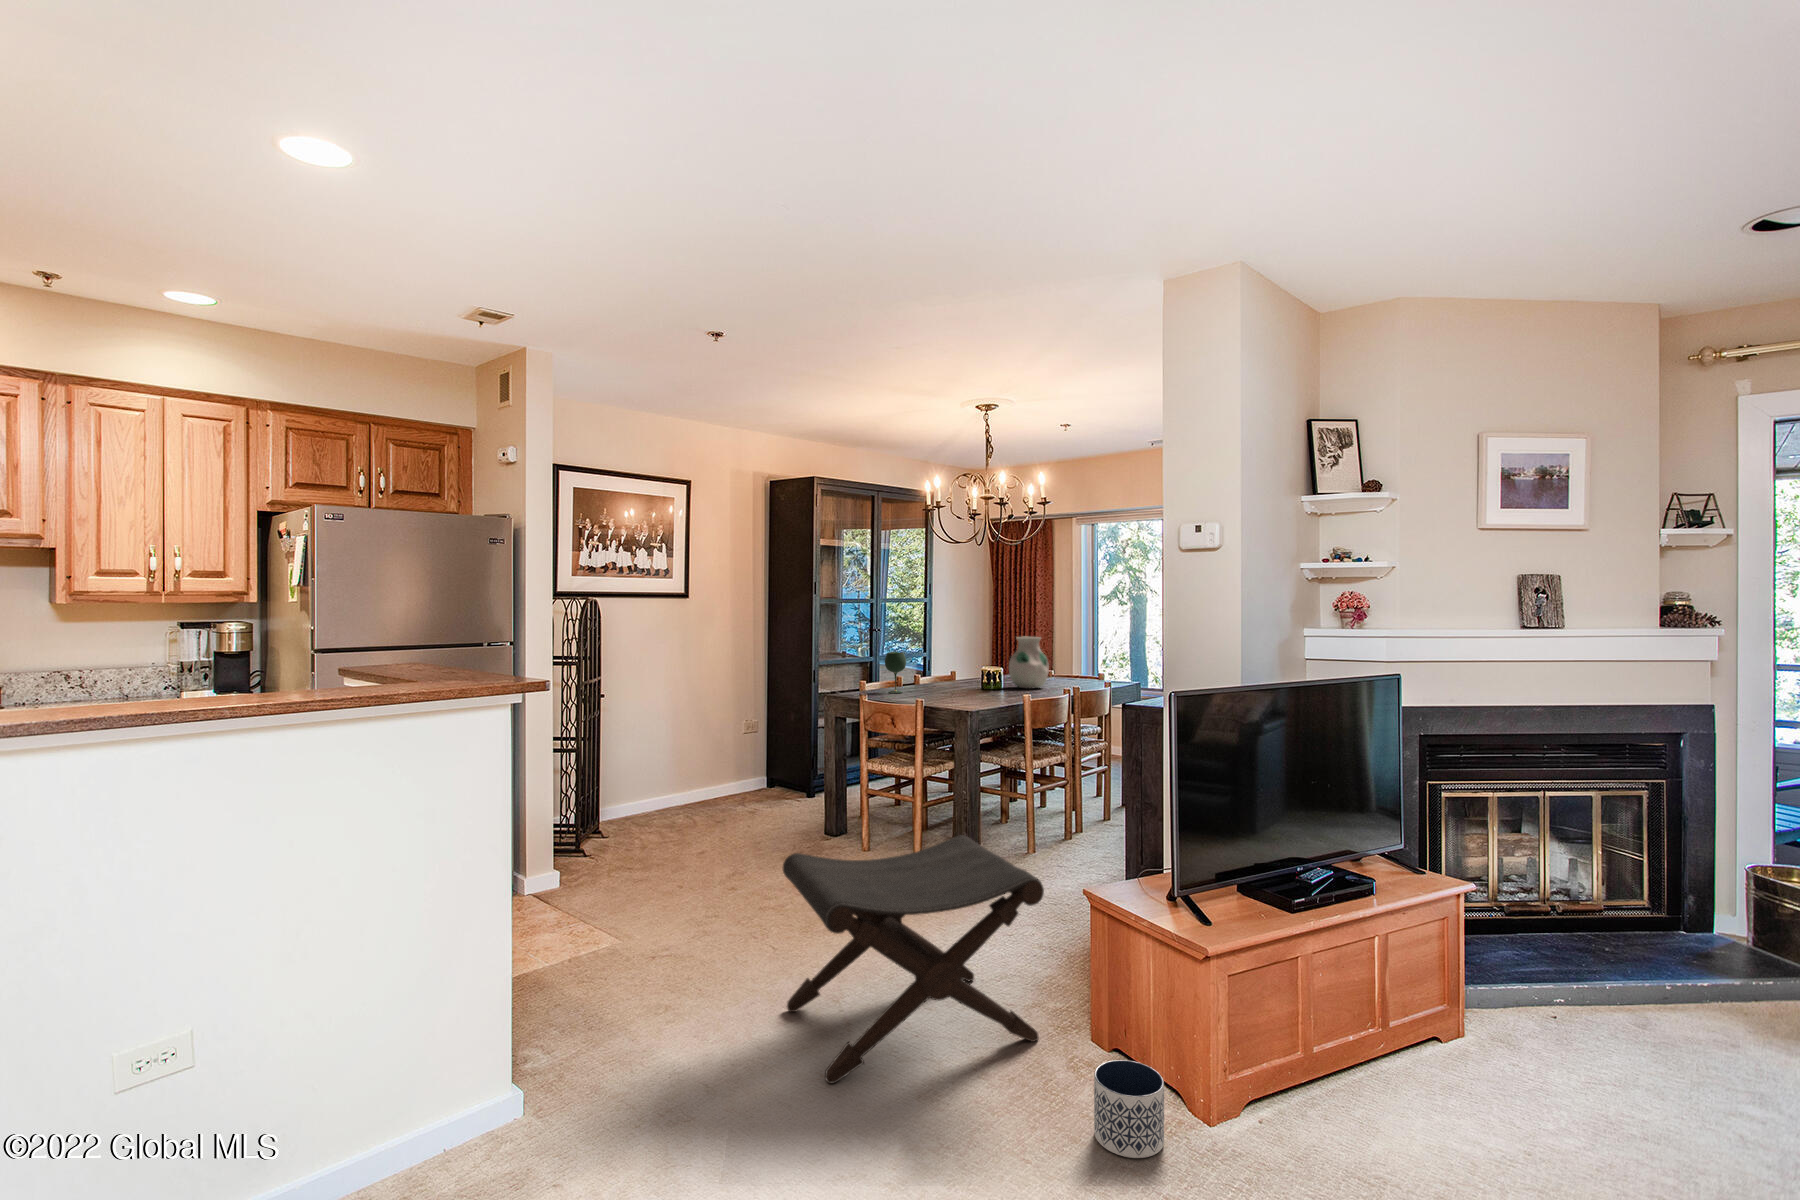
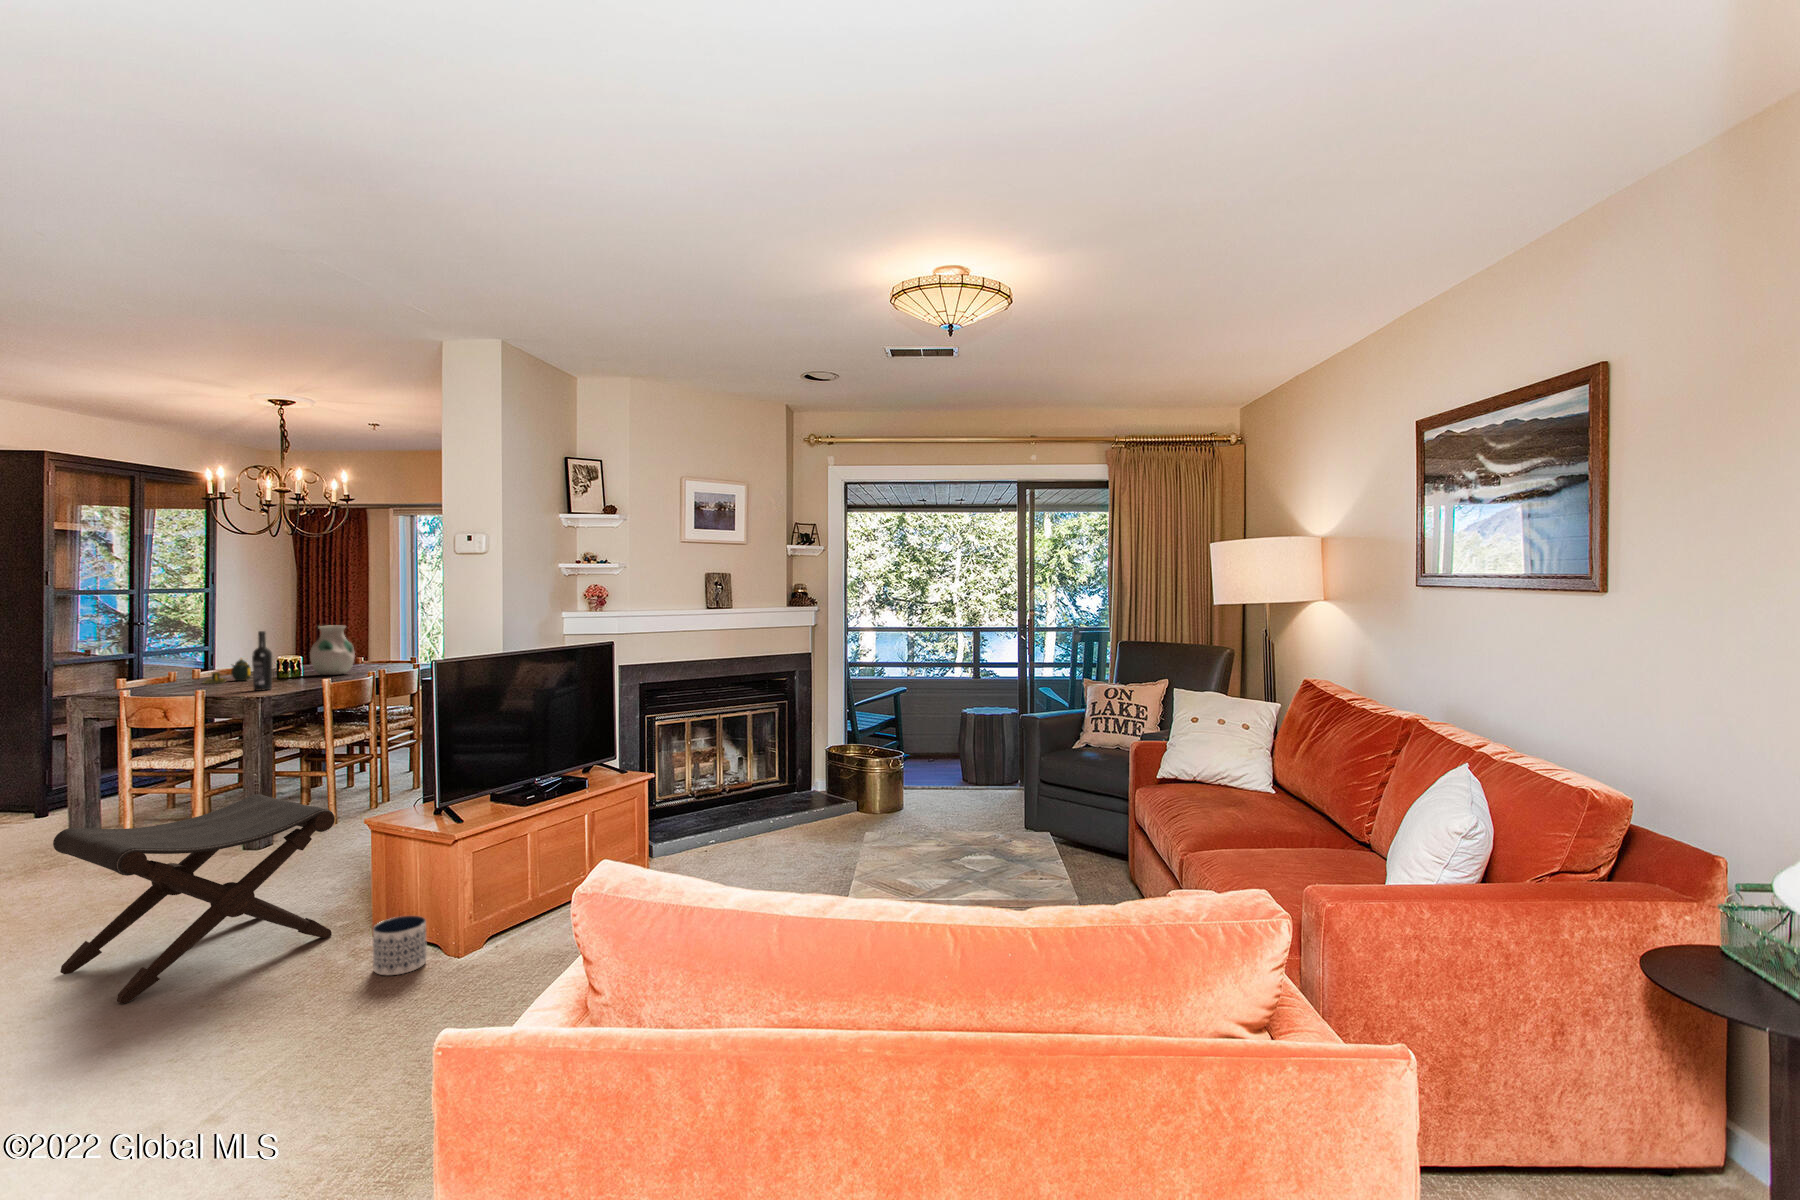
wine bottle: none [960,642,977,704] -> present [252,631,272,691]
wine glass: present [885,652,906,693] -> none [157,645,185,687]
teapot: none [919,667,959,692] -> present [203,659,251,684]

